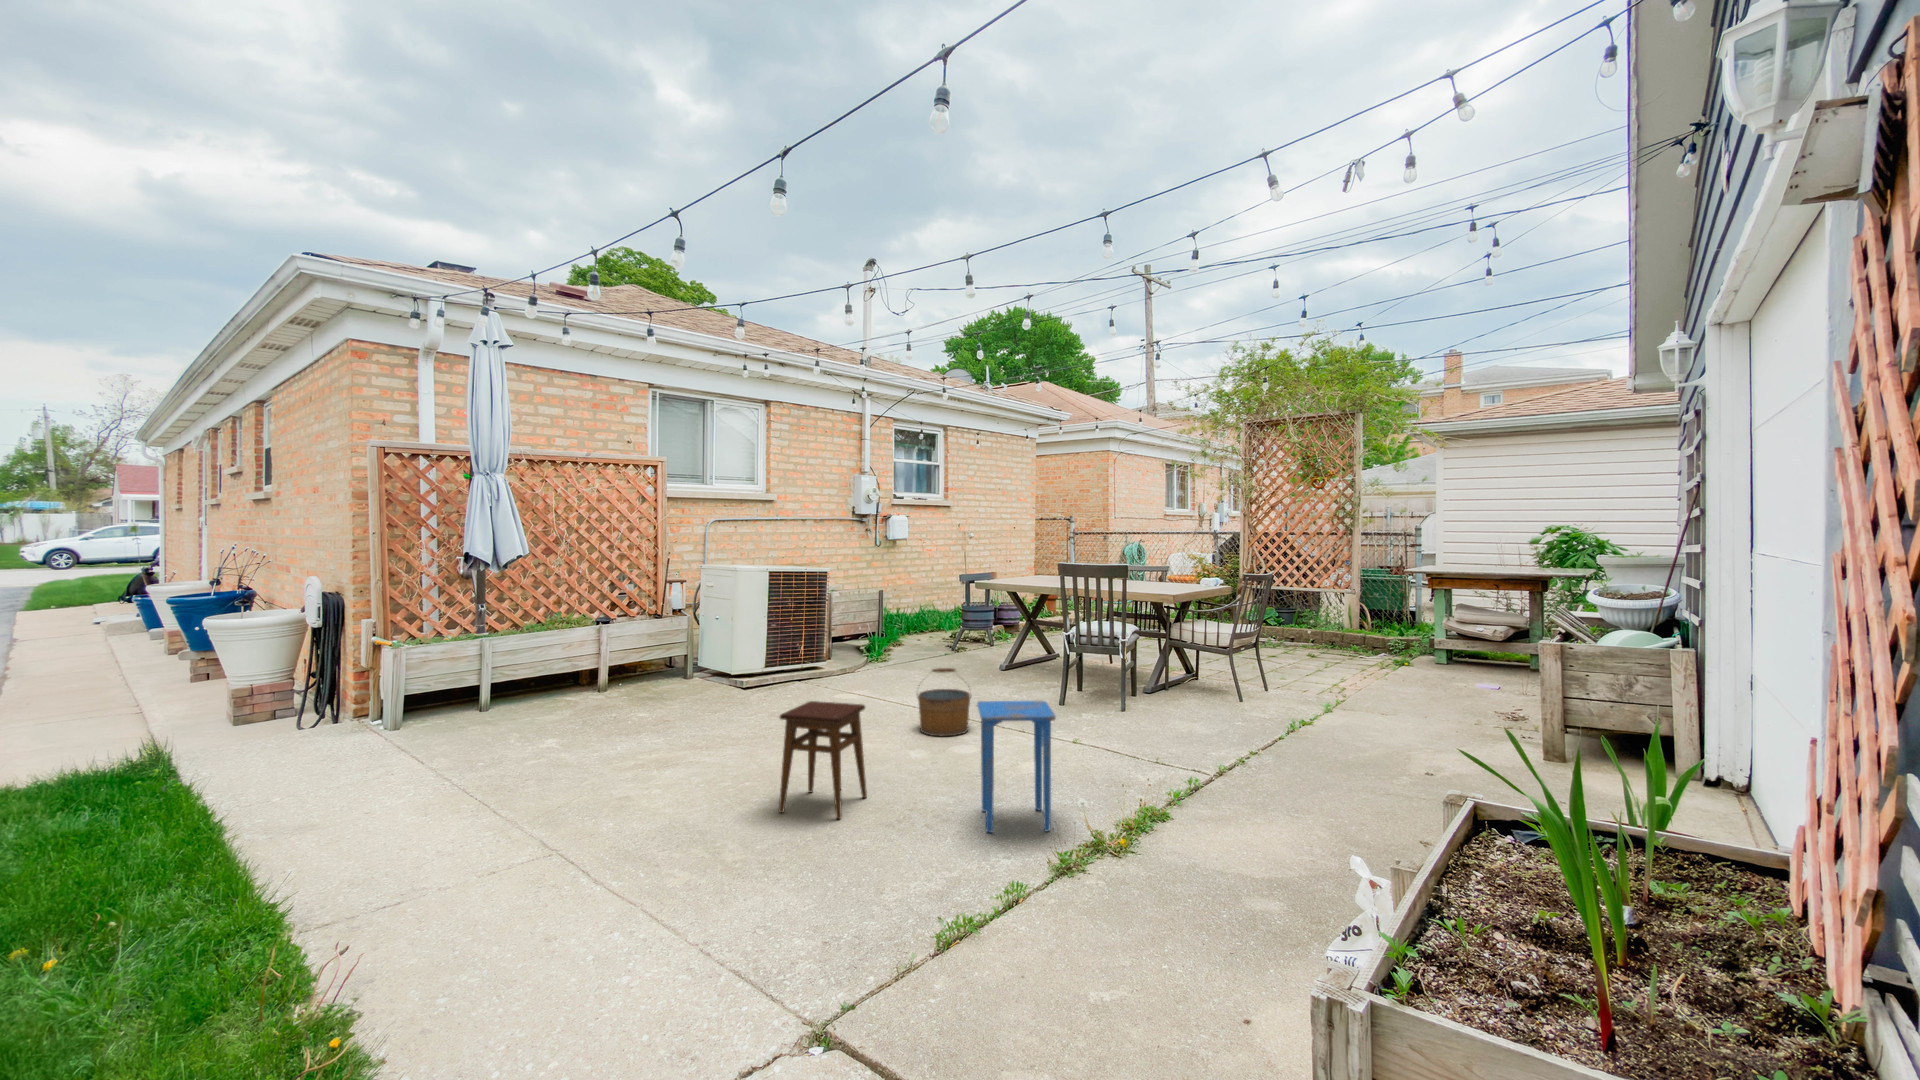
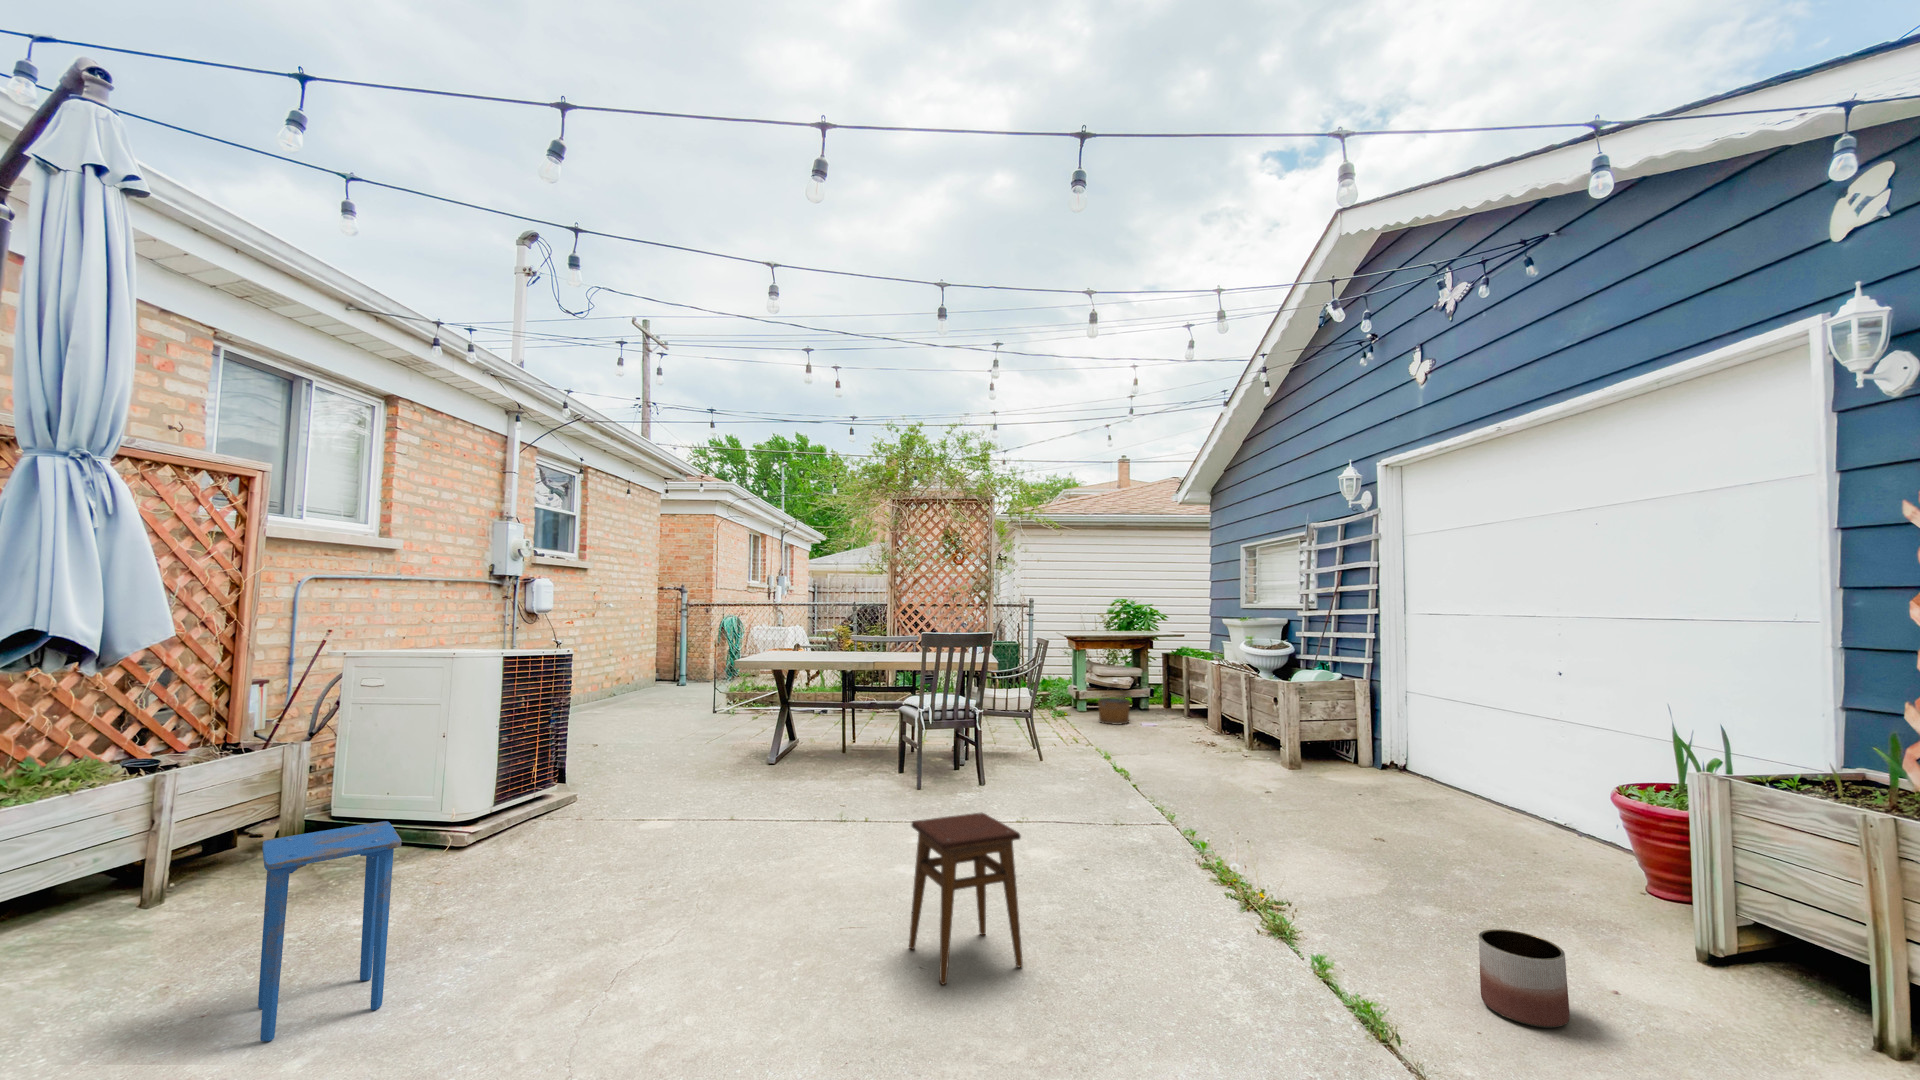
bucket: present [918,668,971,736] -> present [1098,684,1130,725]
side table: present [977,701,1056,833] -> present [258,821,402,1041]
planter: none [1076,894,1155,1000] -> present [1479,929,1570,1028]

